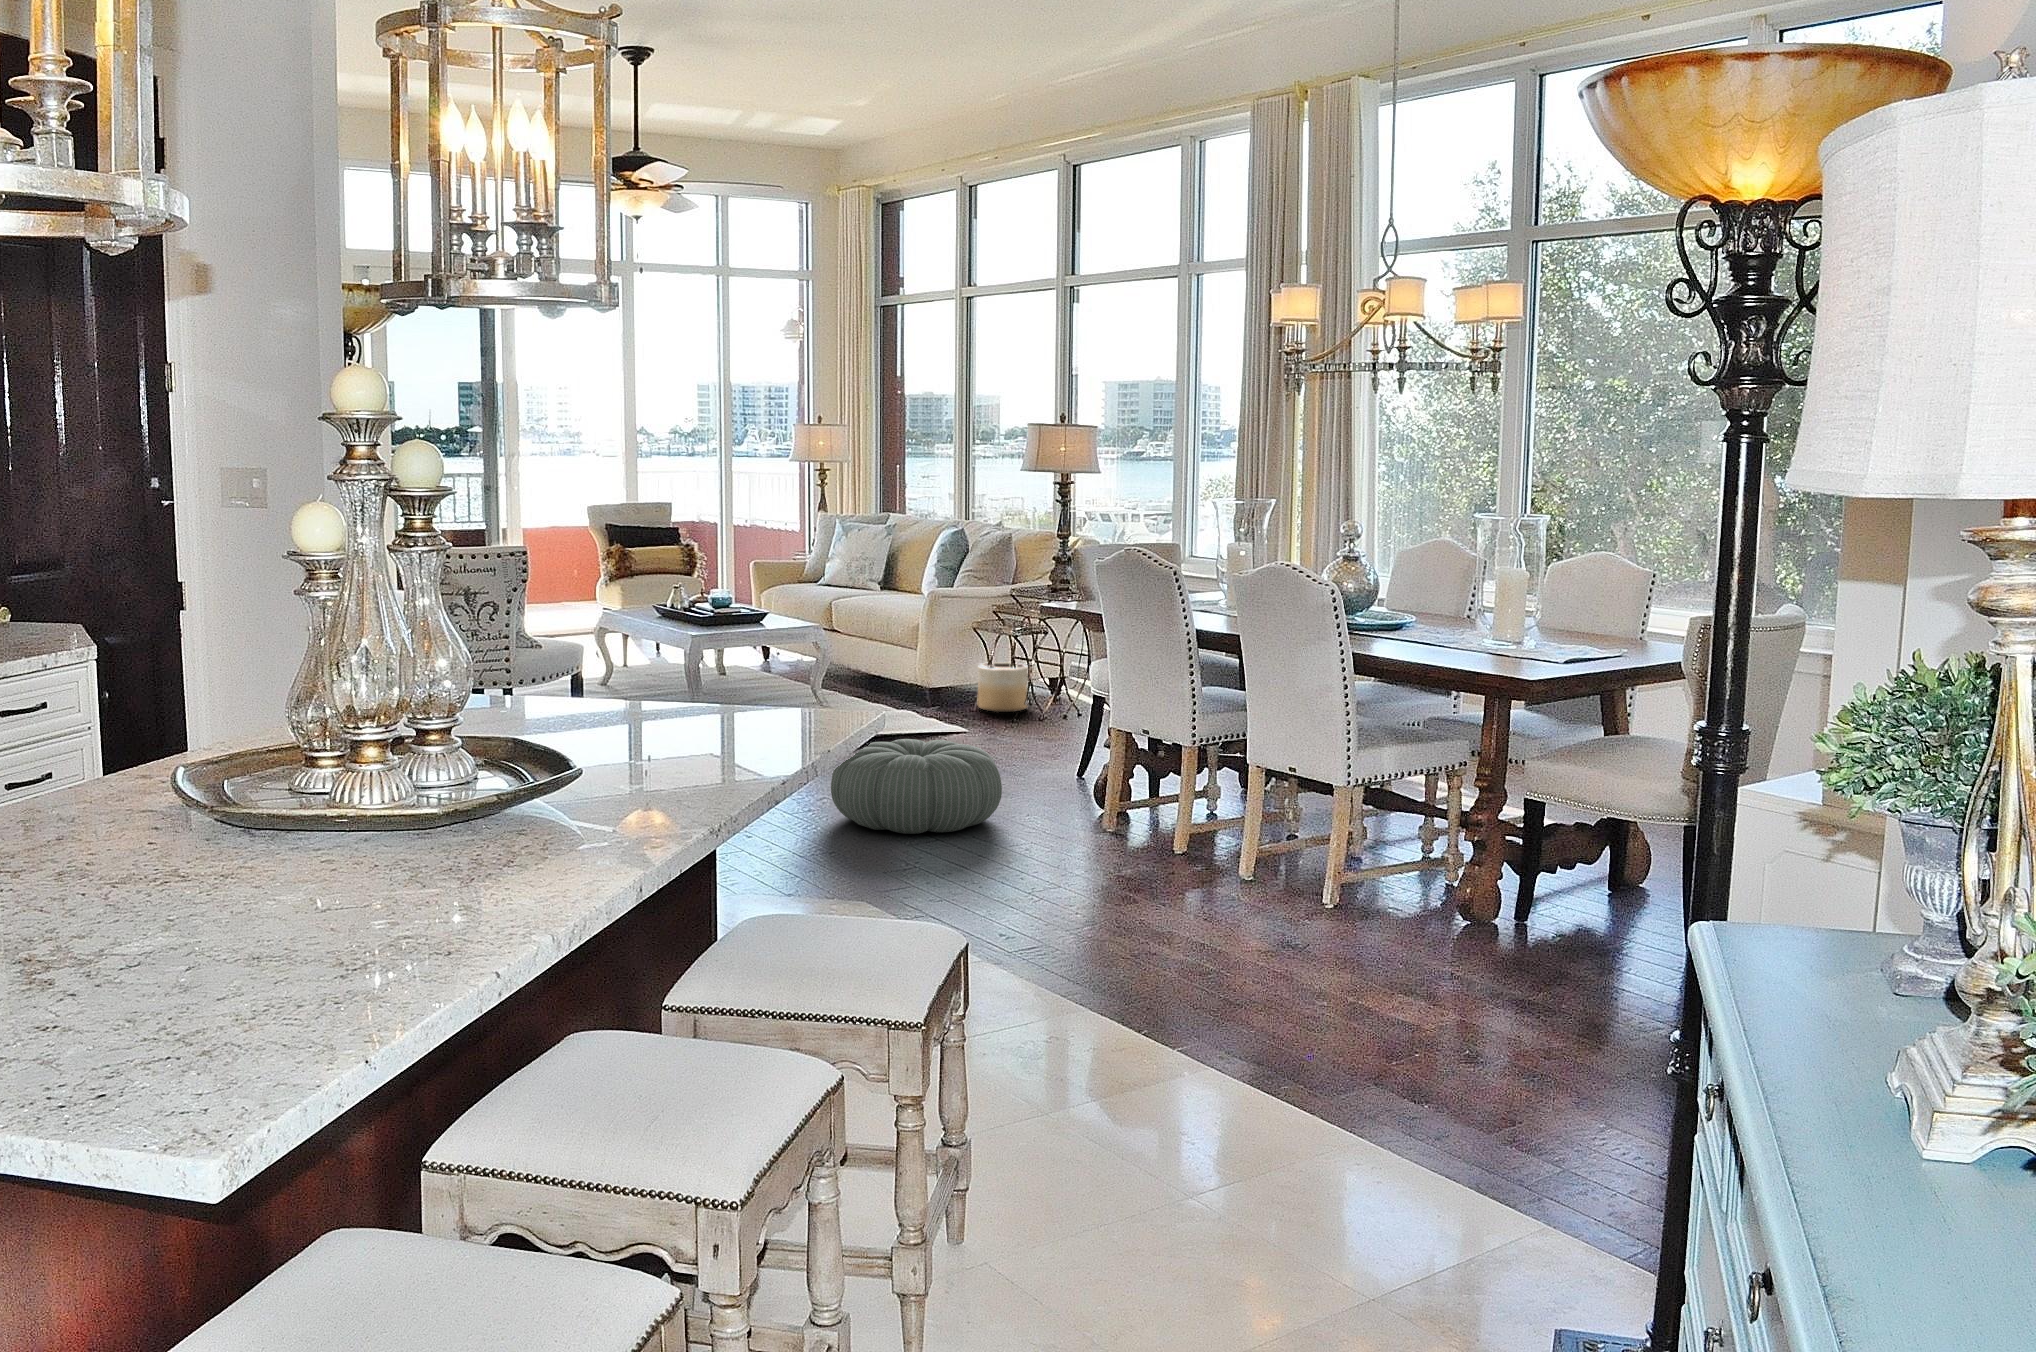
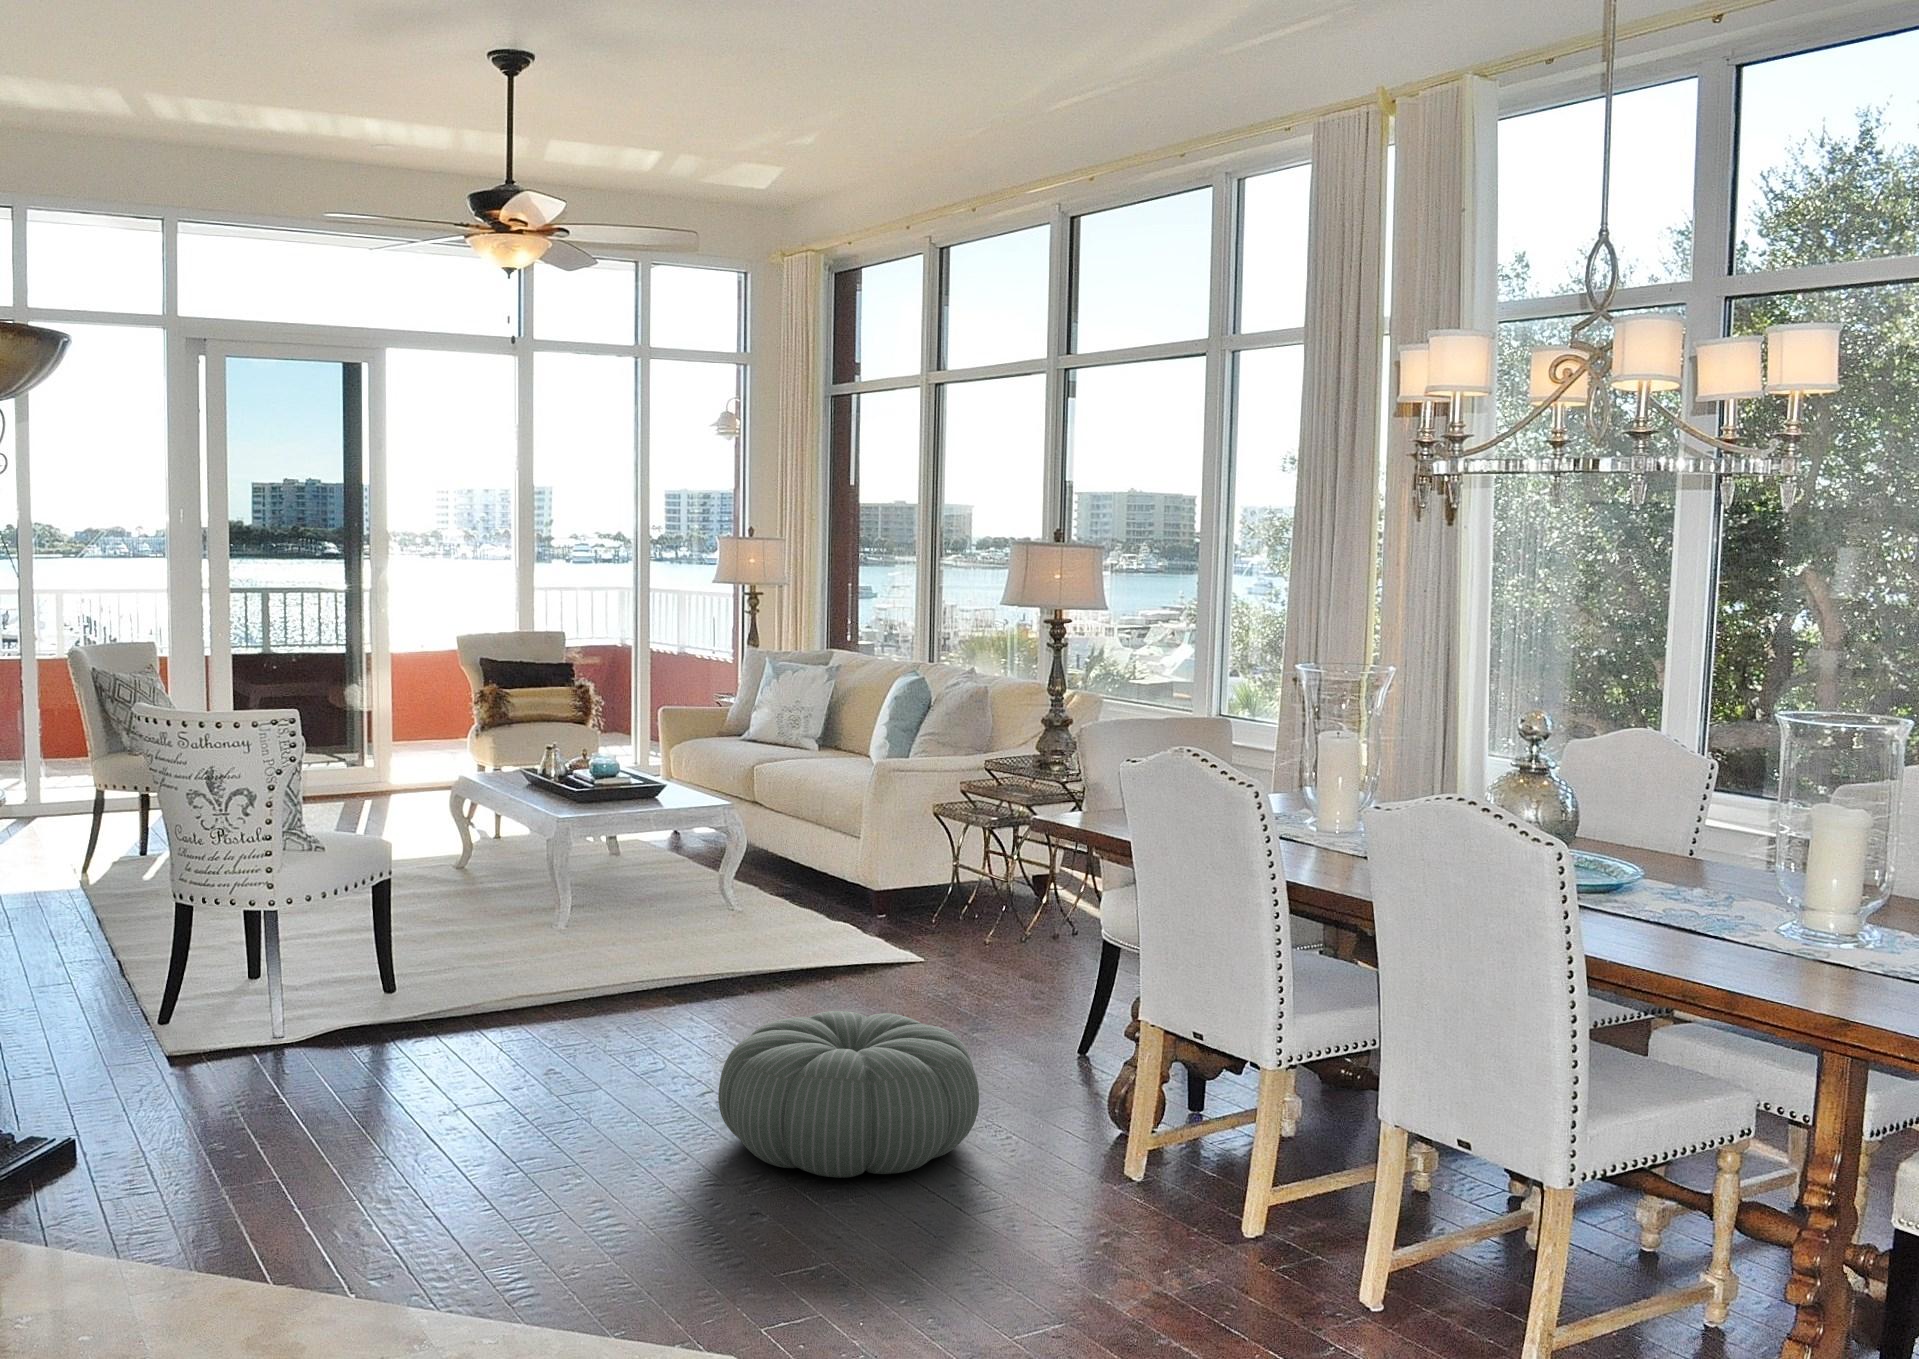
planter: present [977,662,1028,712] -> none [943,849,1010,917]

